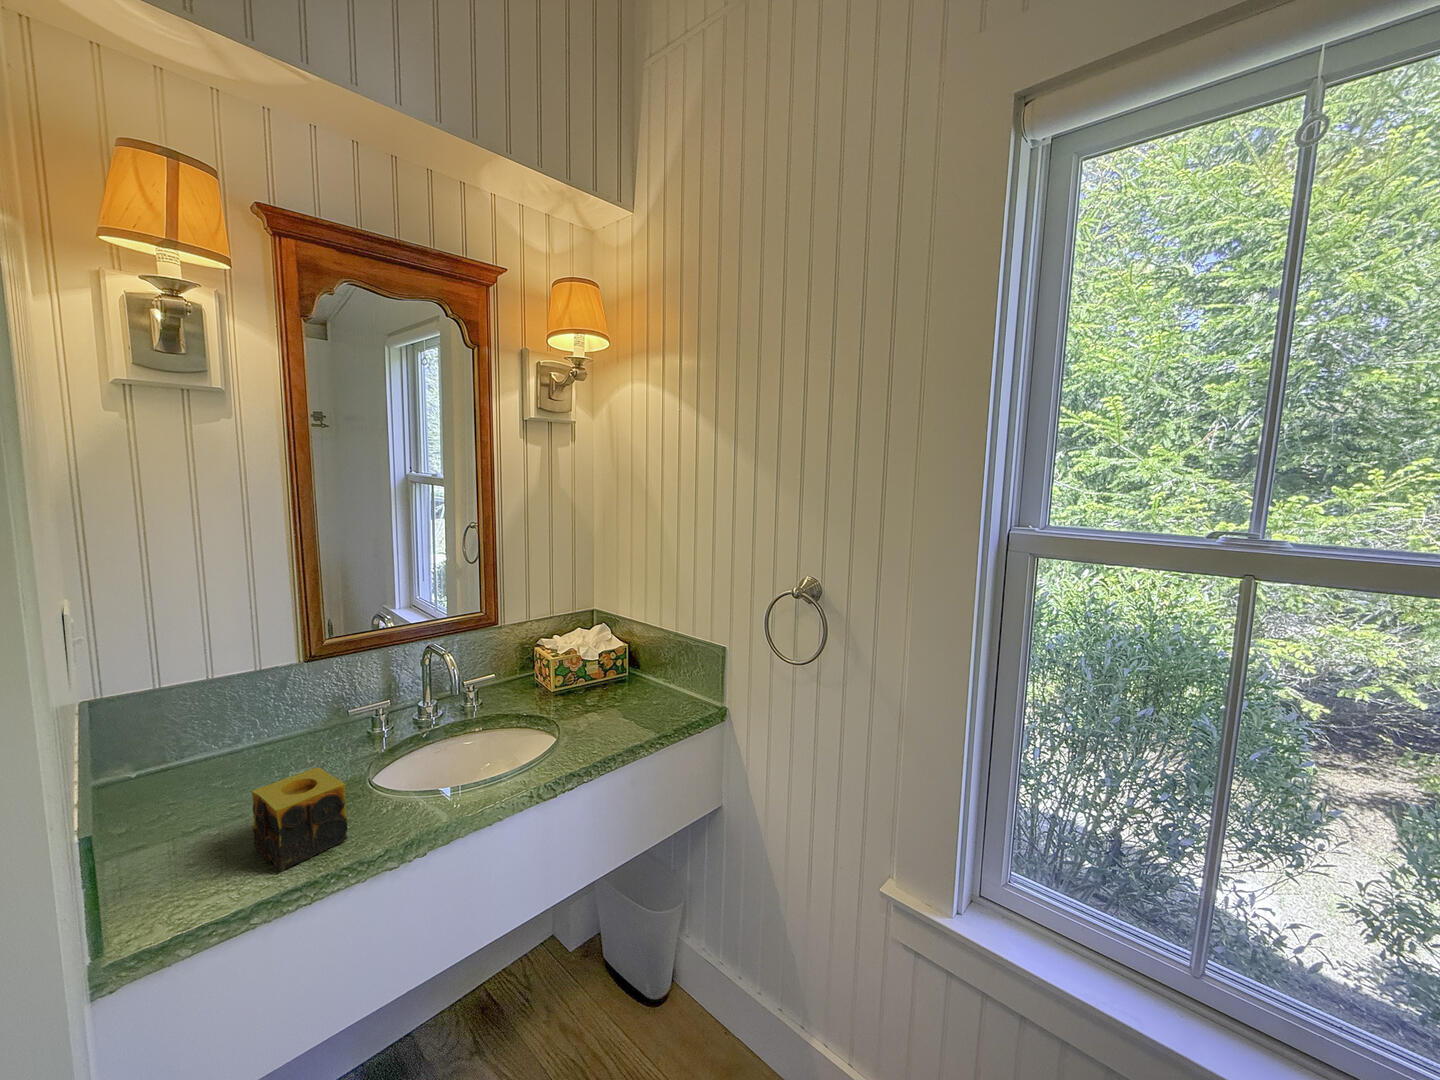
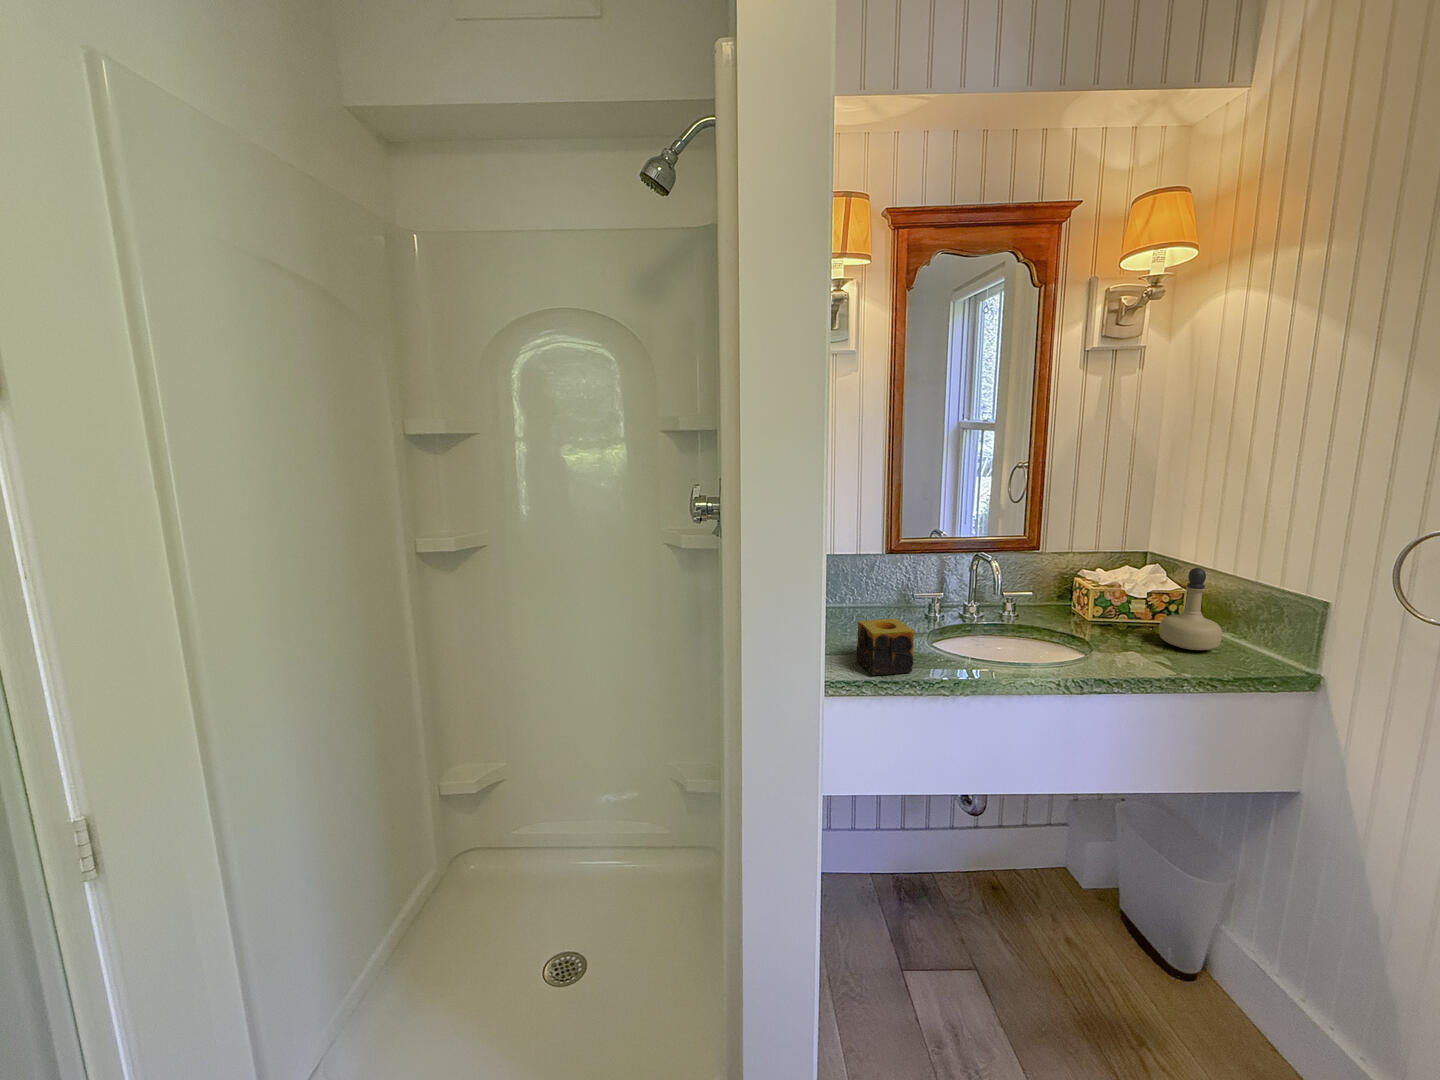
perfume bottle: none [612,628,658,704] -> present [1159,568,1222,650]

